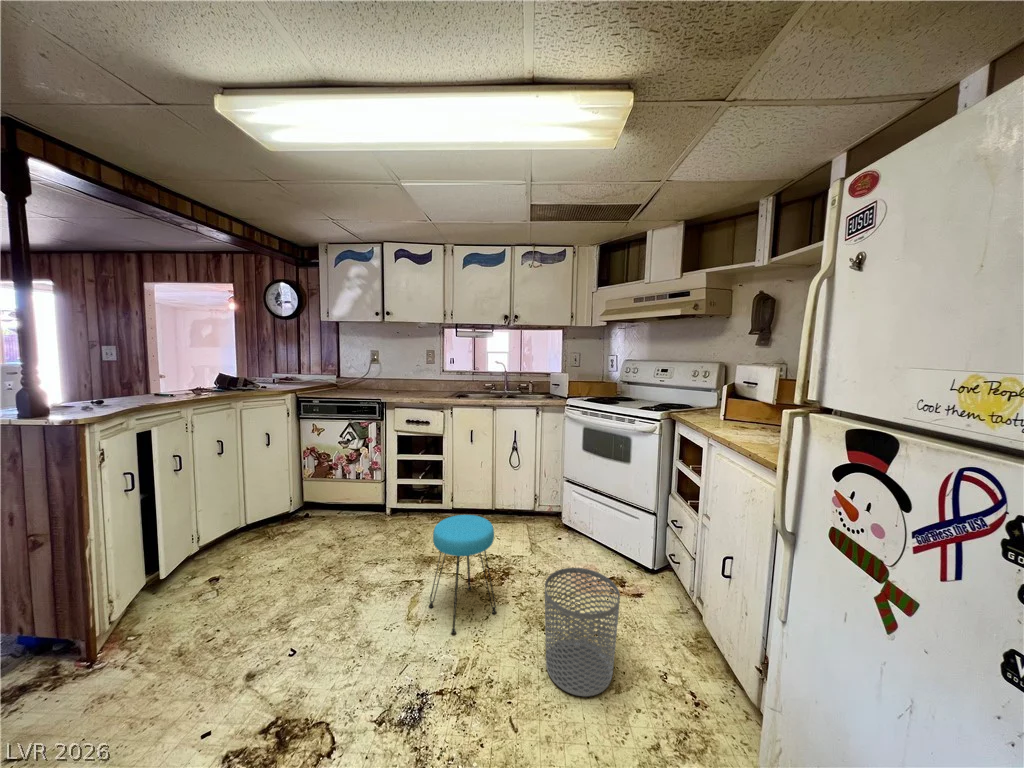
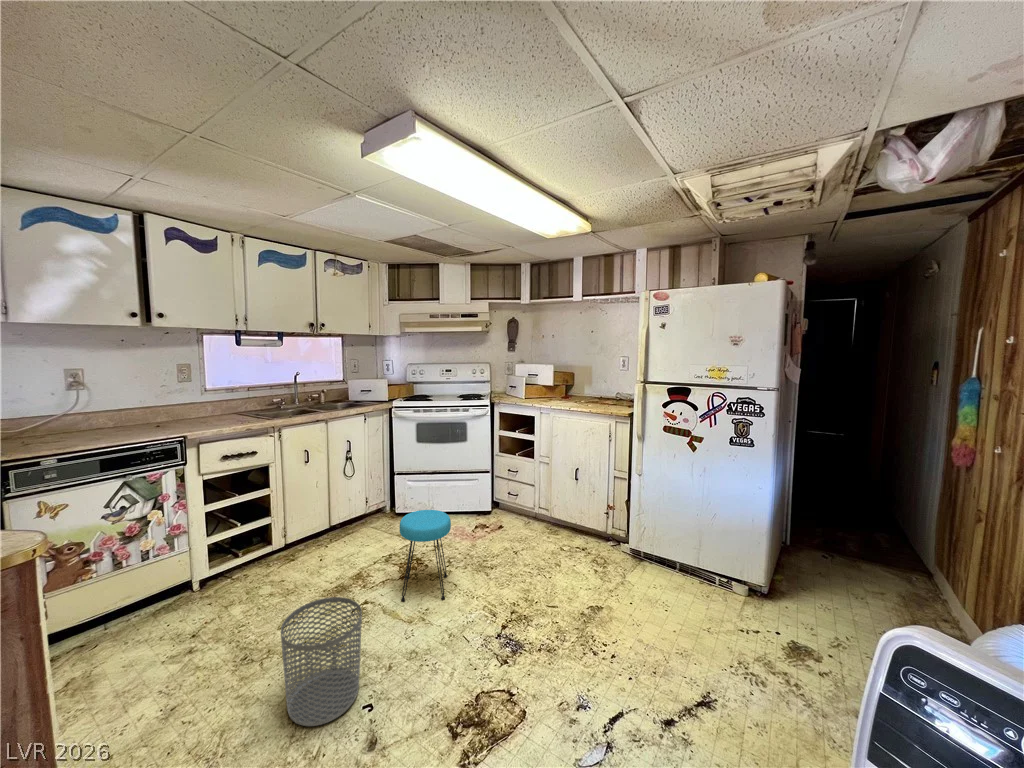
waste bin: present [545,568,620,696] -> present [281,597,362,726]

